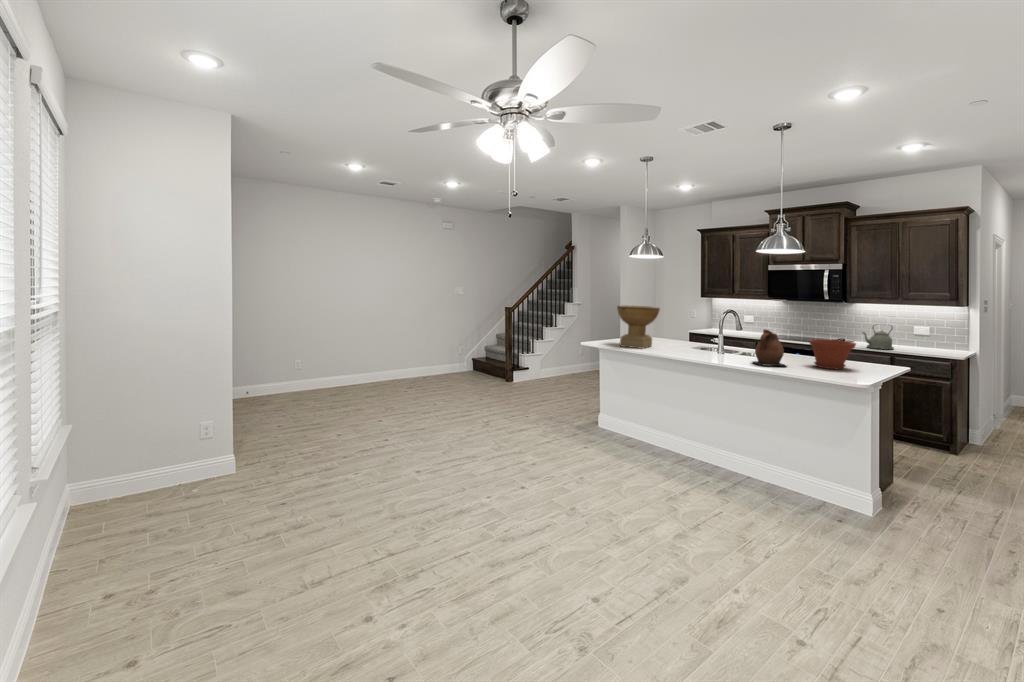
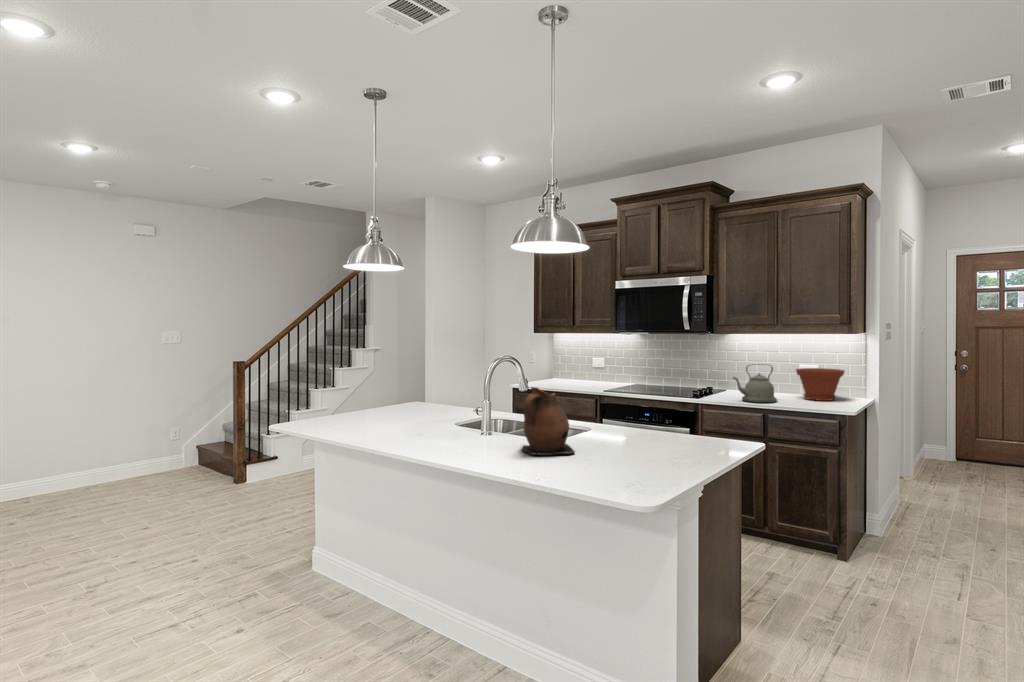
decorative bowl: present [617,305,660,348] -> none [331,351,405,427]
plant pot: present [809,339,856,369] -> present [796,368,845,401]

